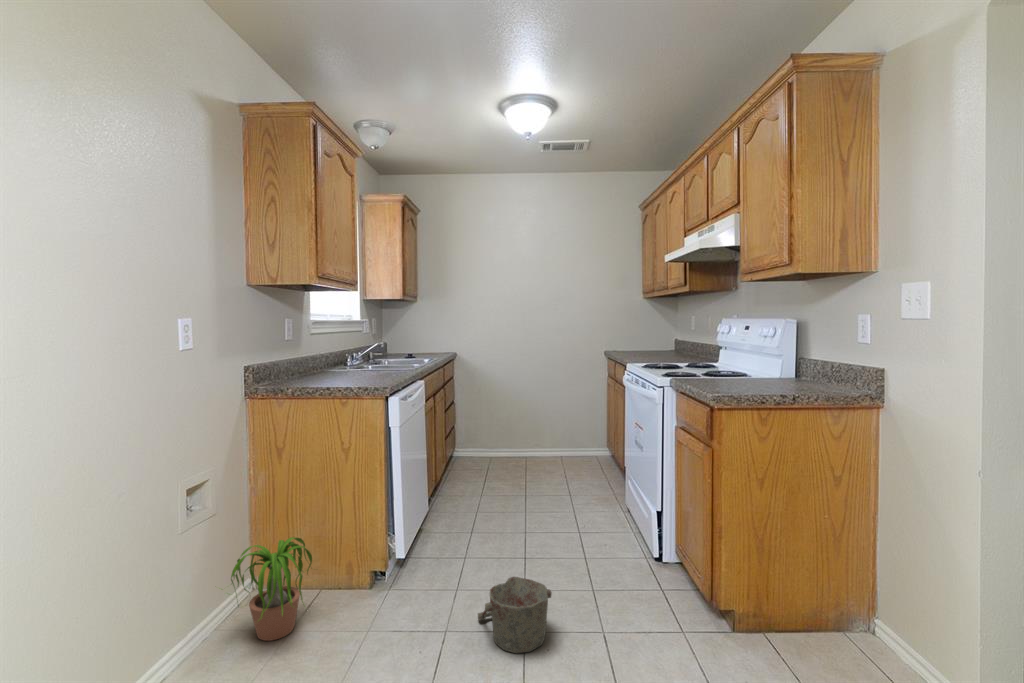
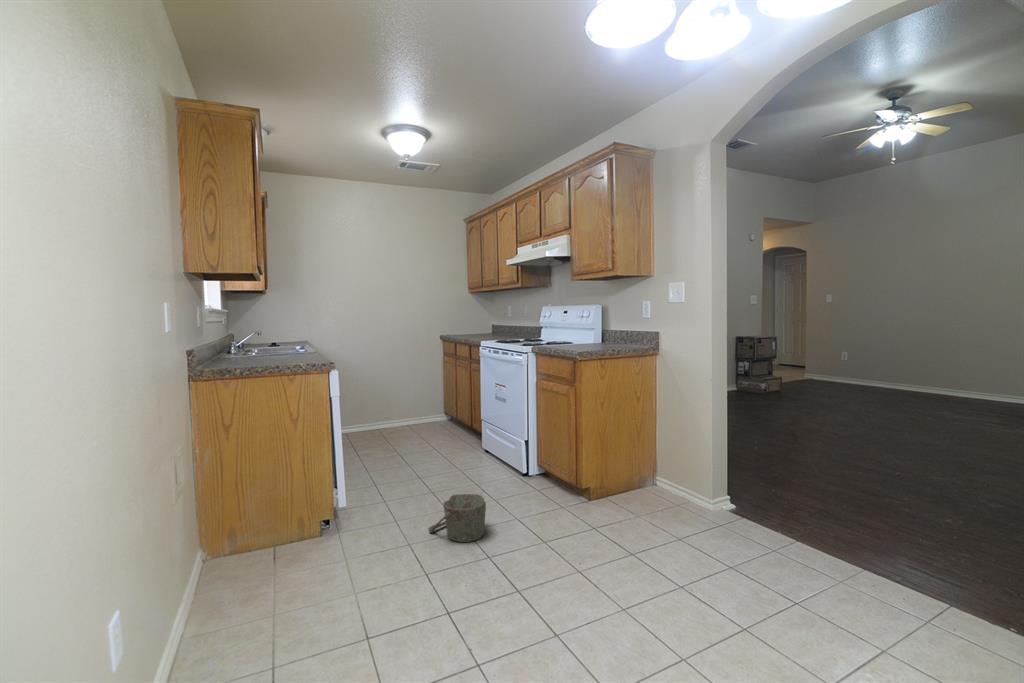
potted plant: present [231,537,312,641] -> none [200,497,297,587]

